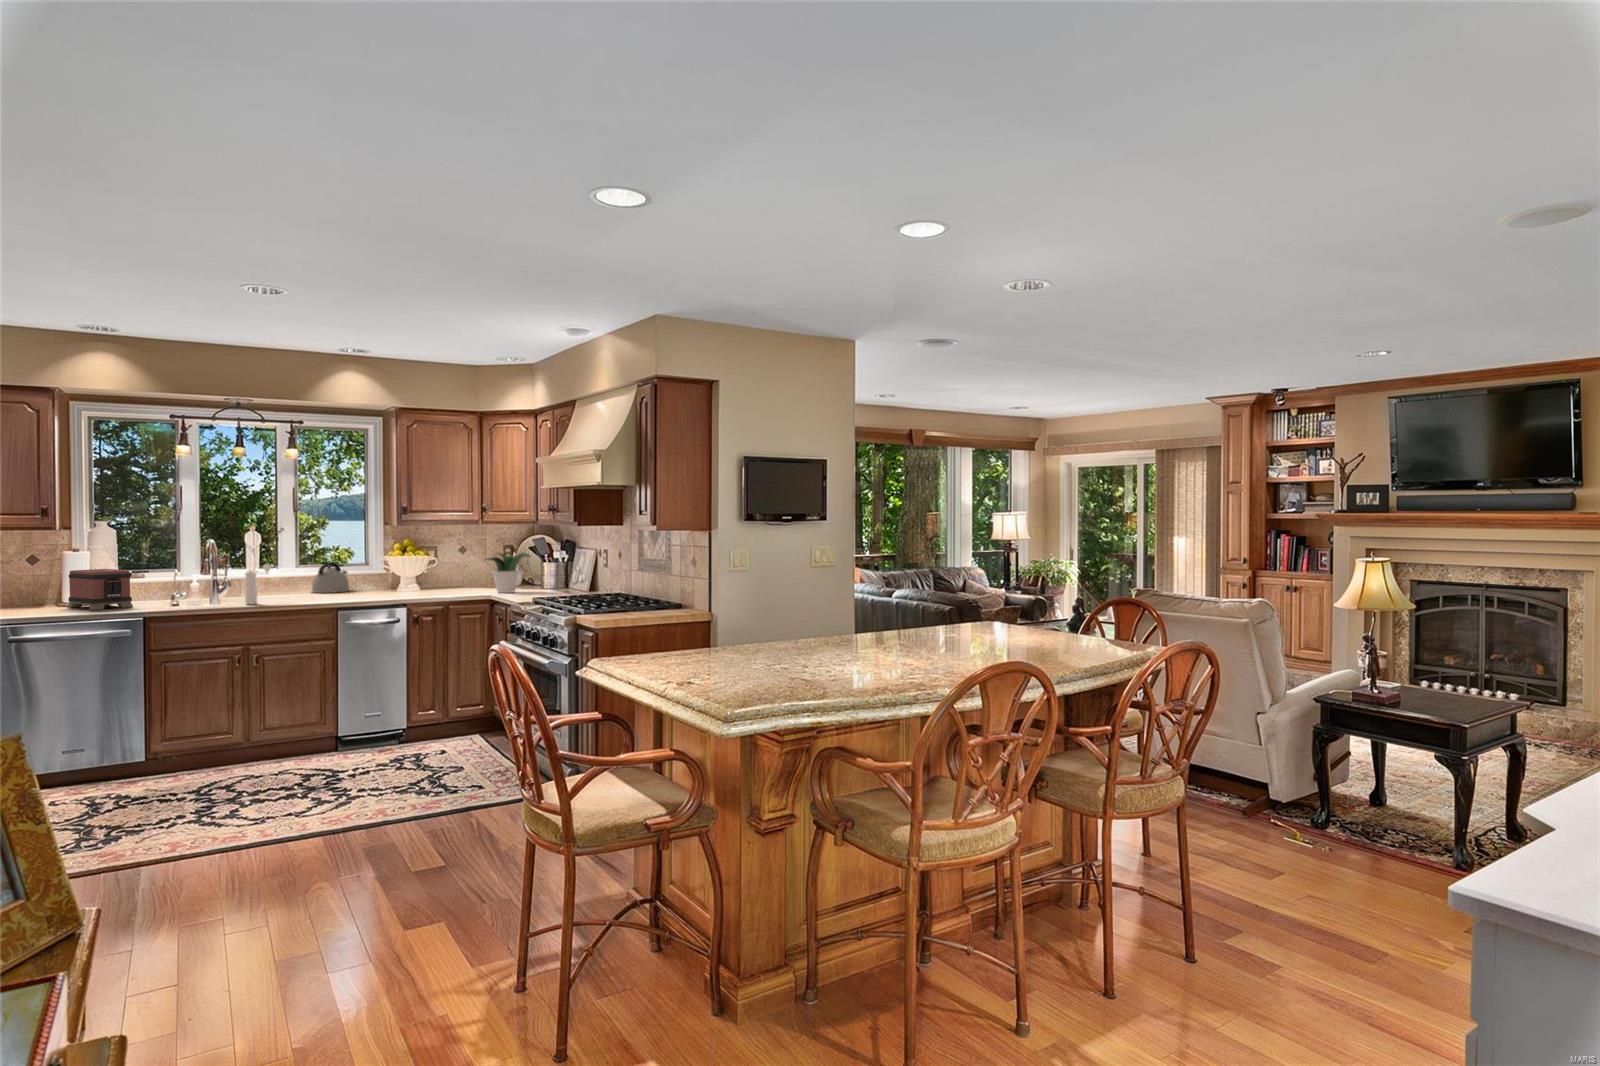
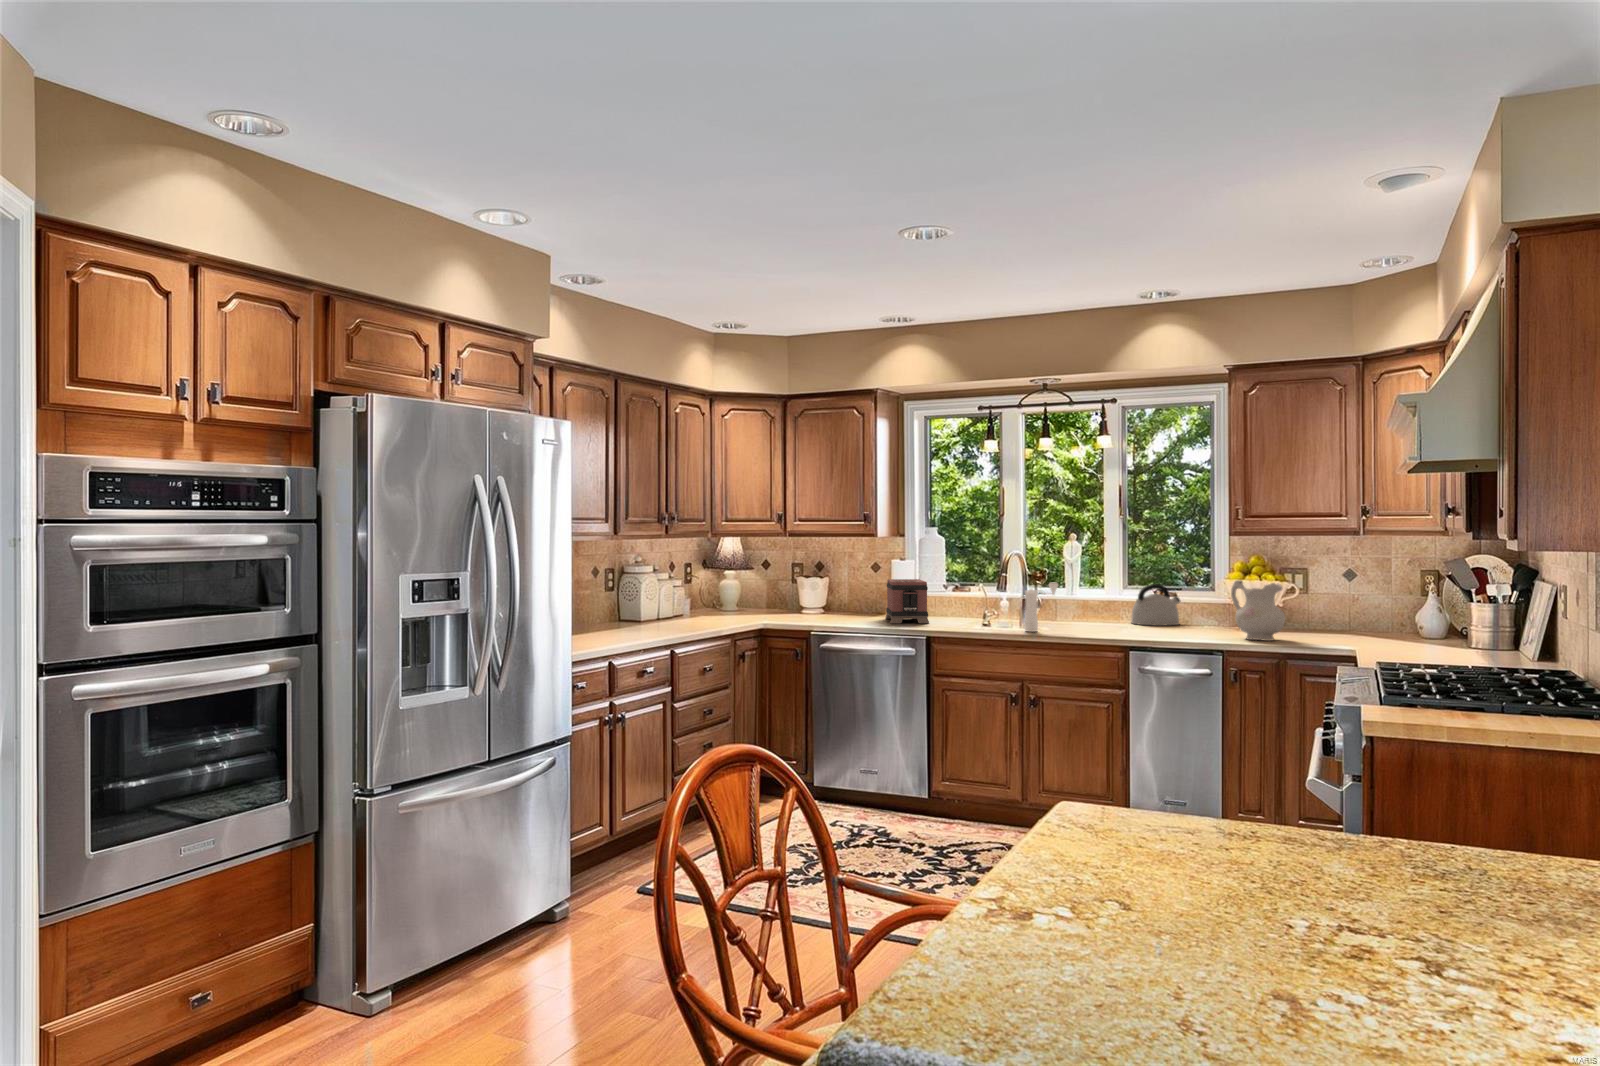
potted plant: present [484,553,530,593] -> none [1341,582,1435,649]
ceramic pitcher: none [407,556,444,595] -> present [1231,580,1285,641]

